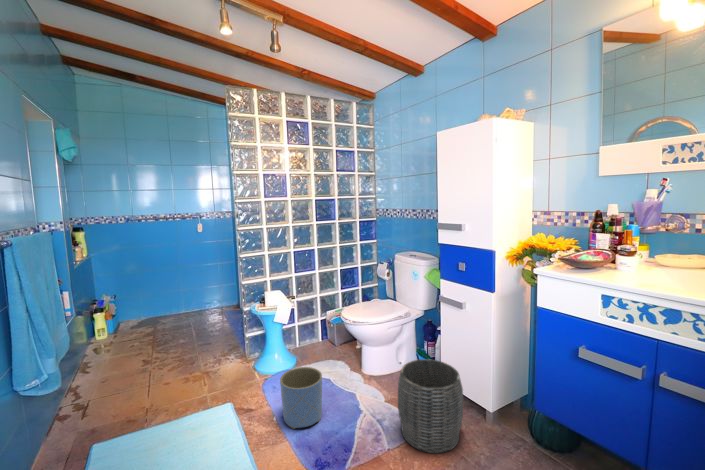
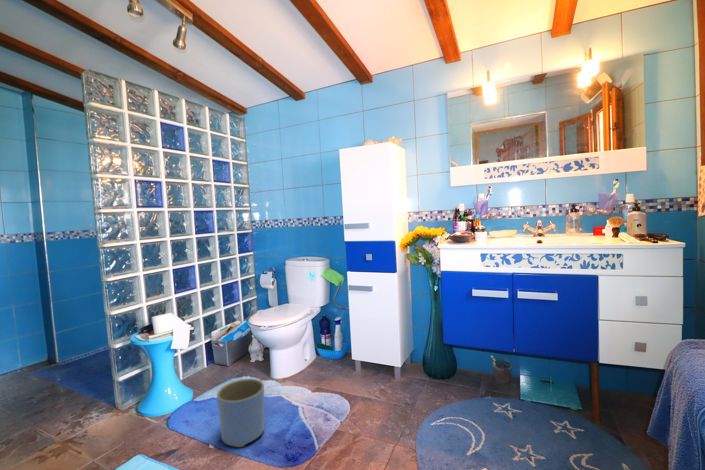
woven basket: present [398,359,463,453] -> none [336,338,391,413]

